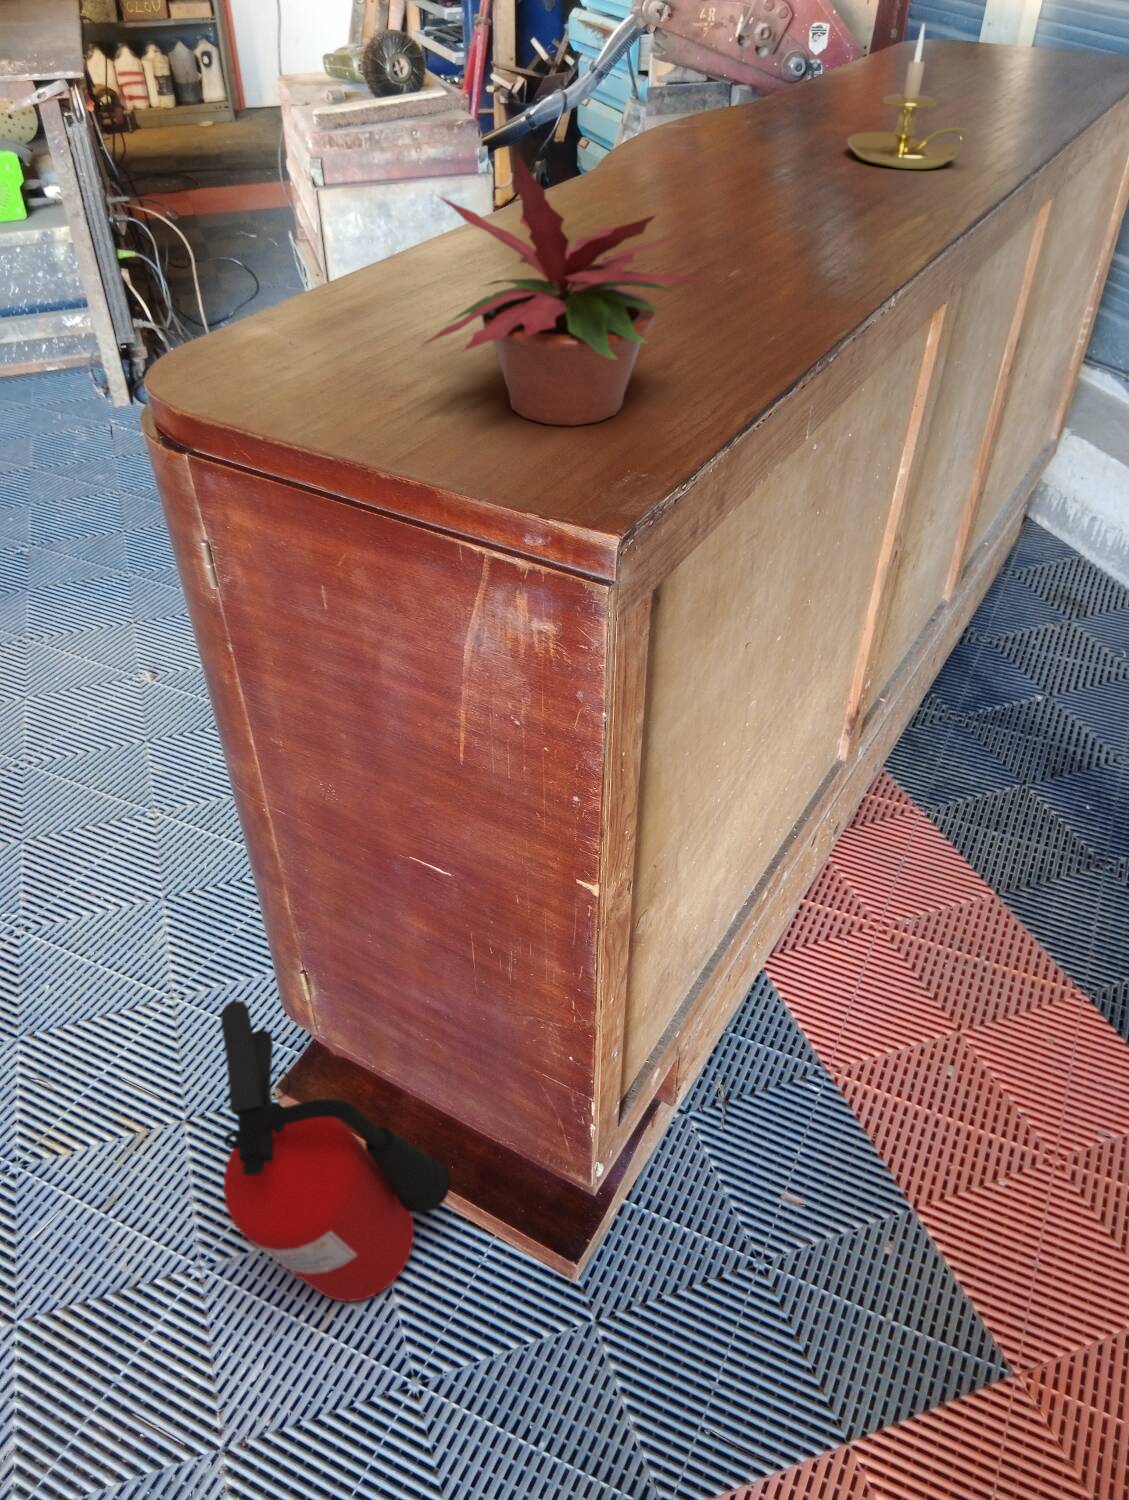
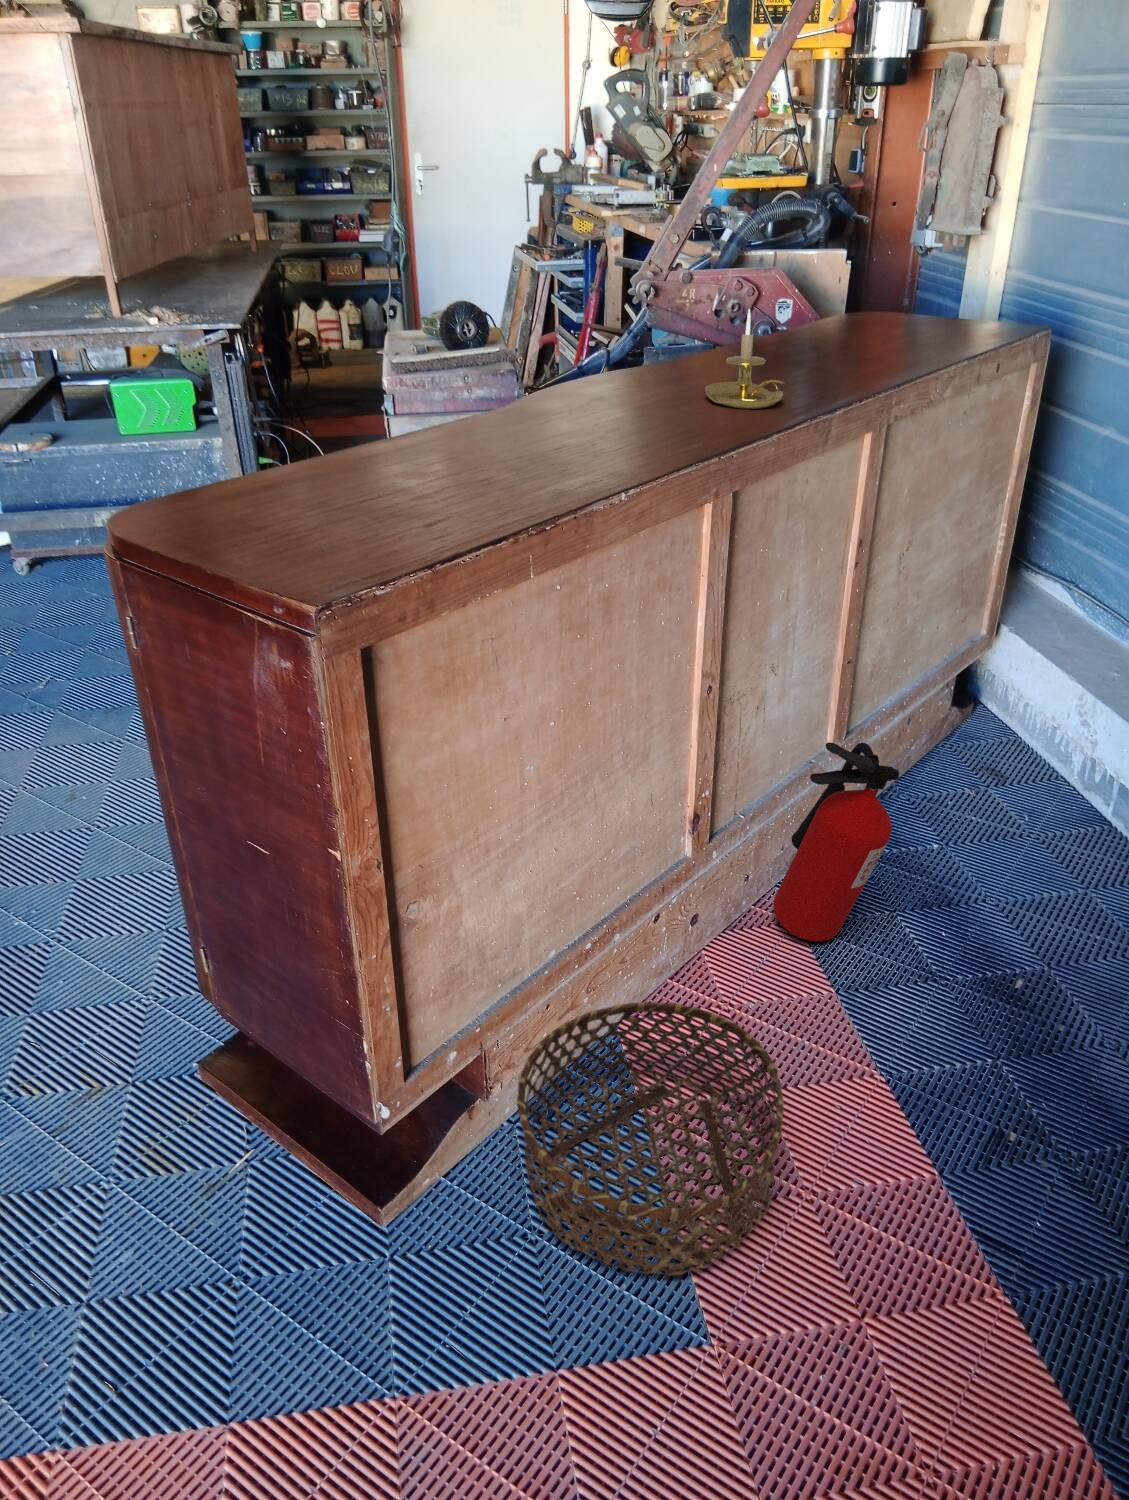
potted plant: present [424,153,700,426] -> none [243,389,422,554]
basket: none [717,950,1059,1295] -> present [517,1002,784,1276]
fire extinguisher: present [221,1001,450,1302] -> present [773,742,899,941]

